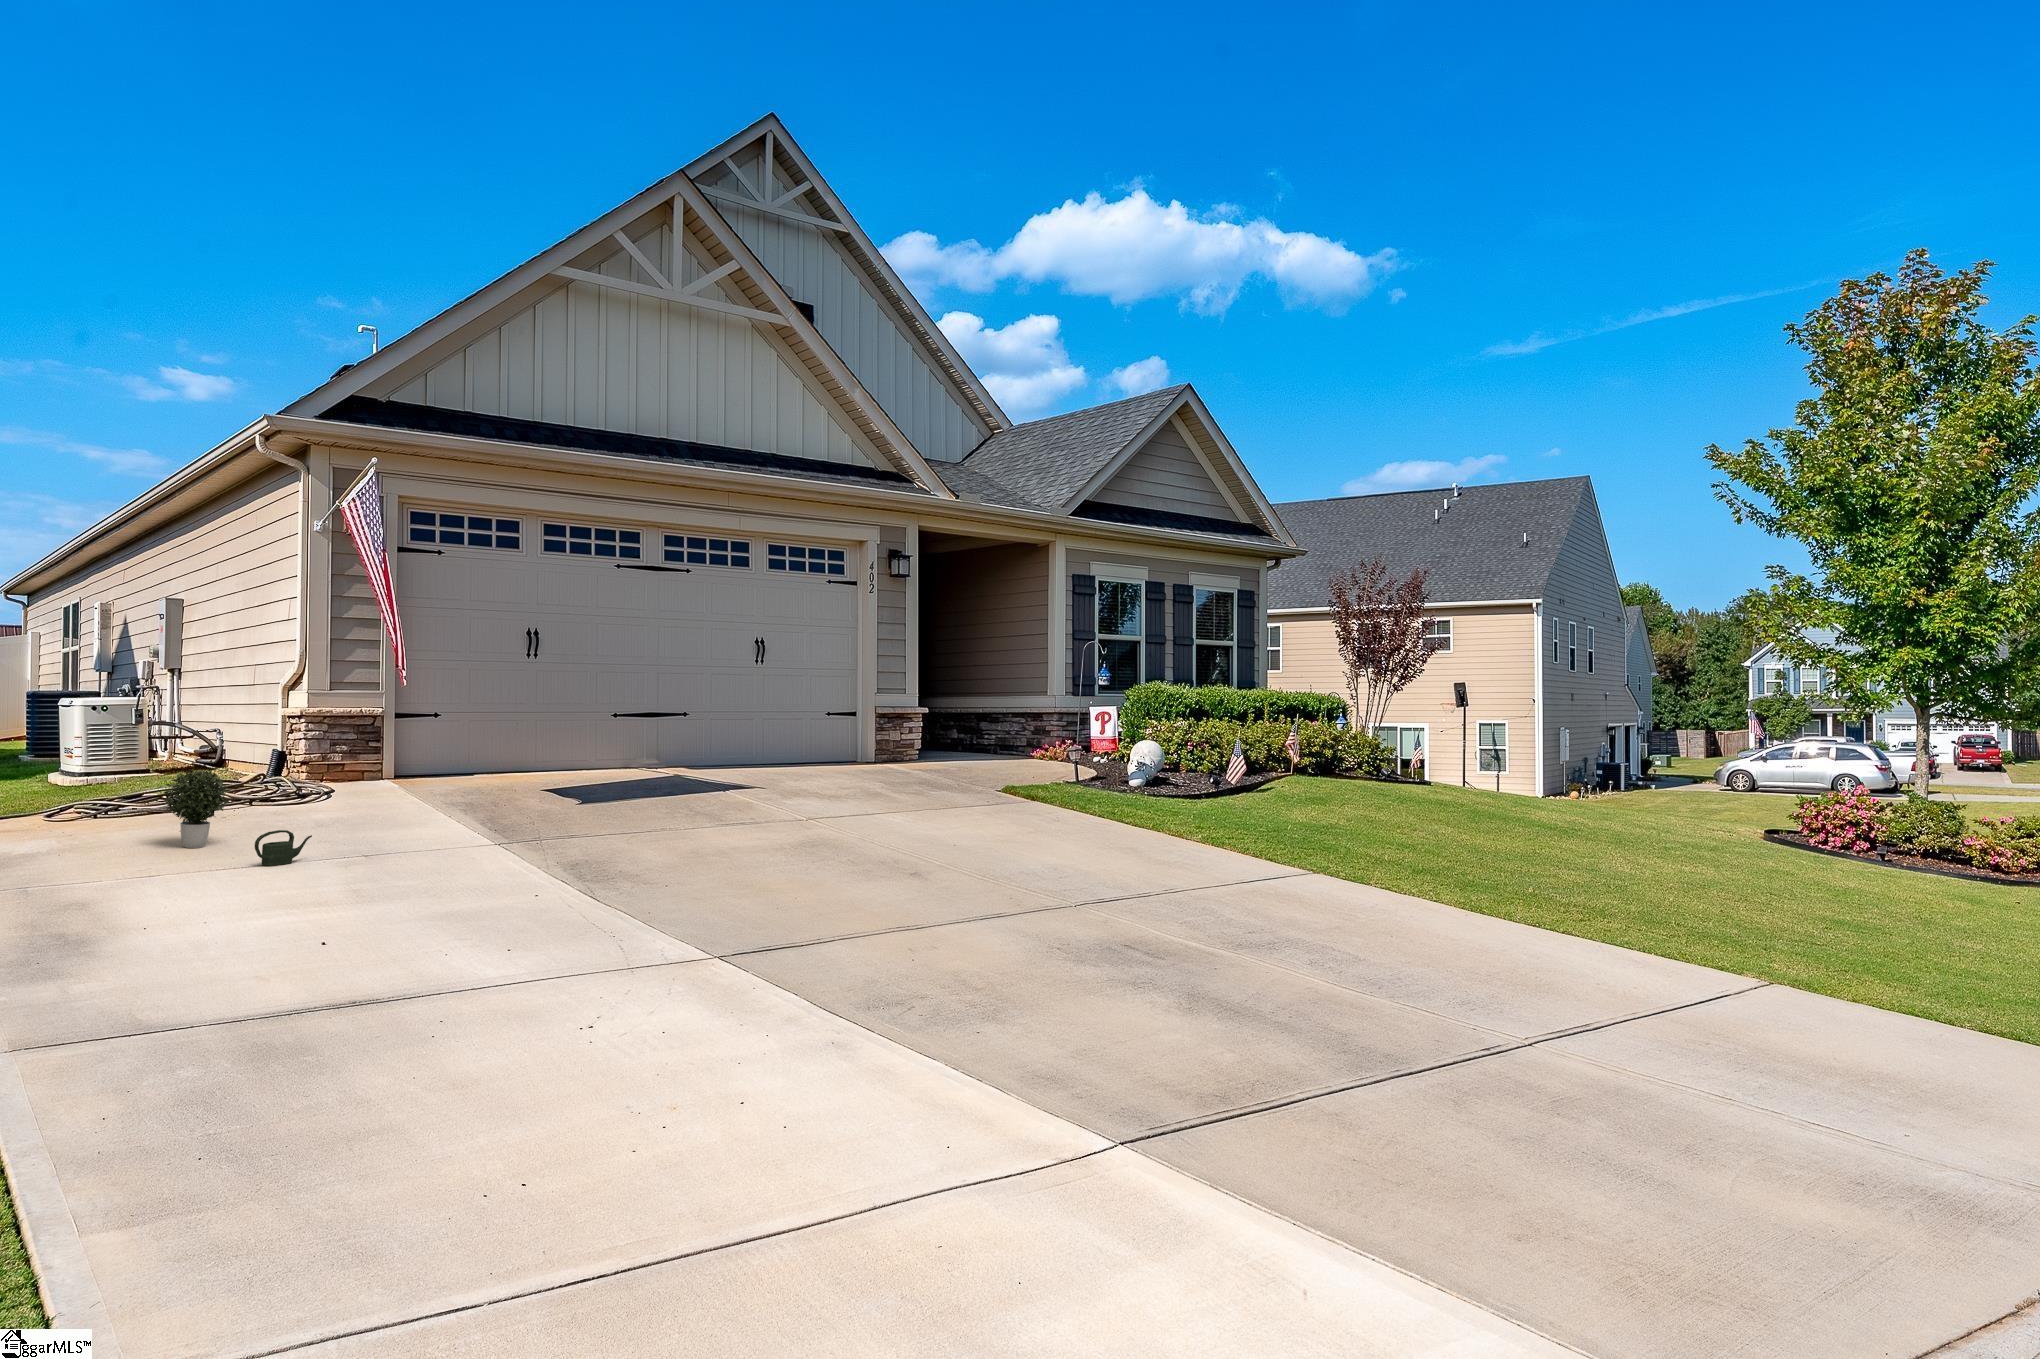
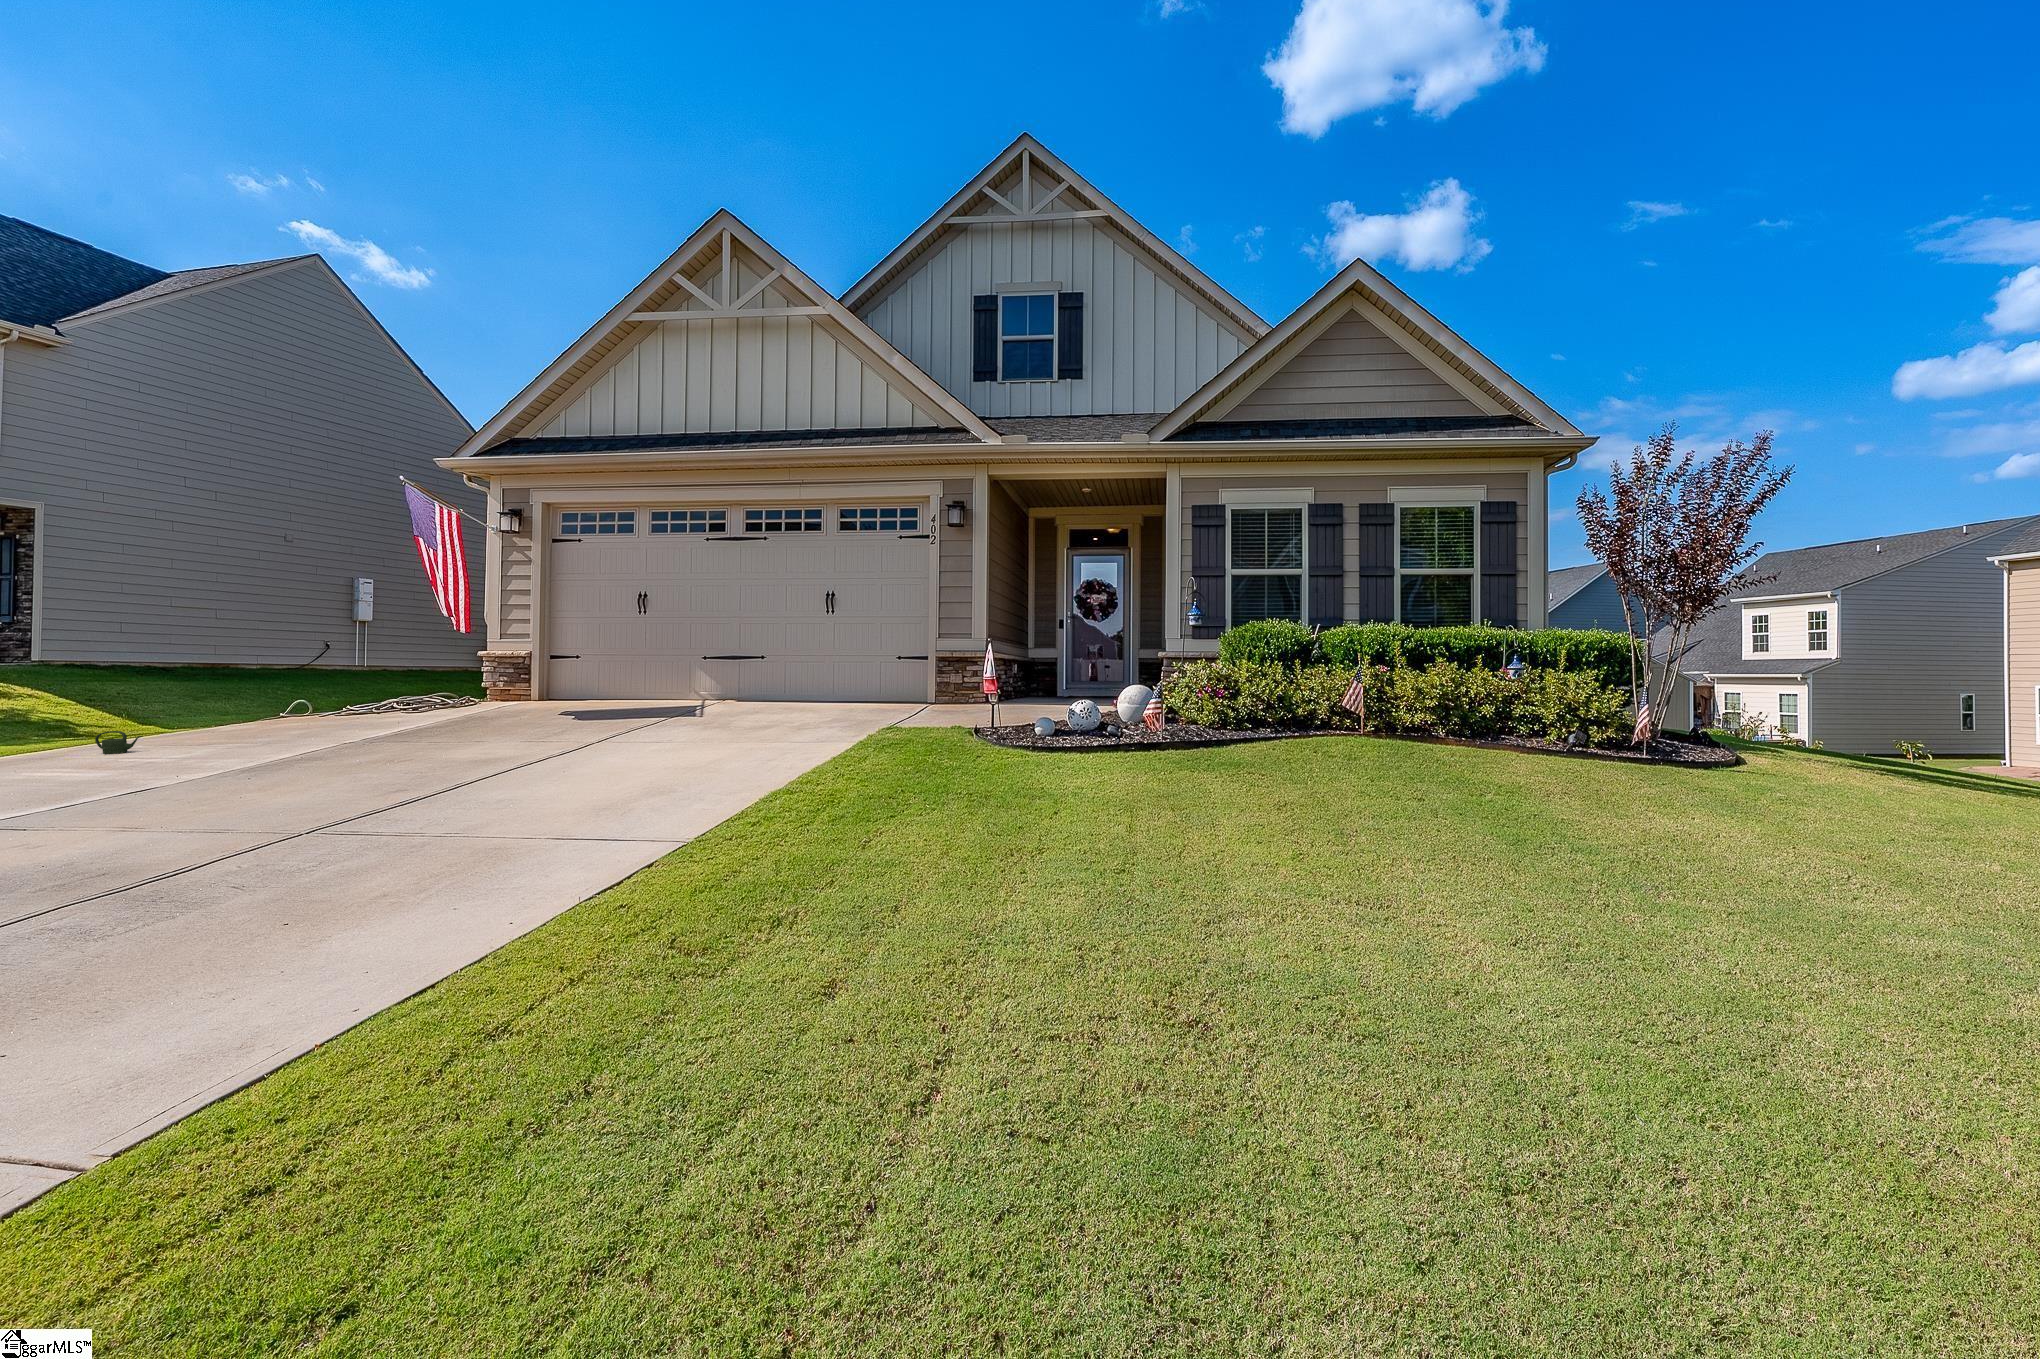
potted plant: present [164,770,229,848] -> none [146,689,196,739]

